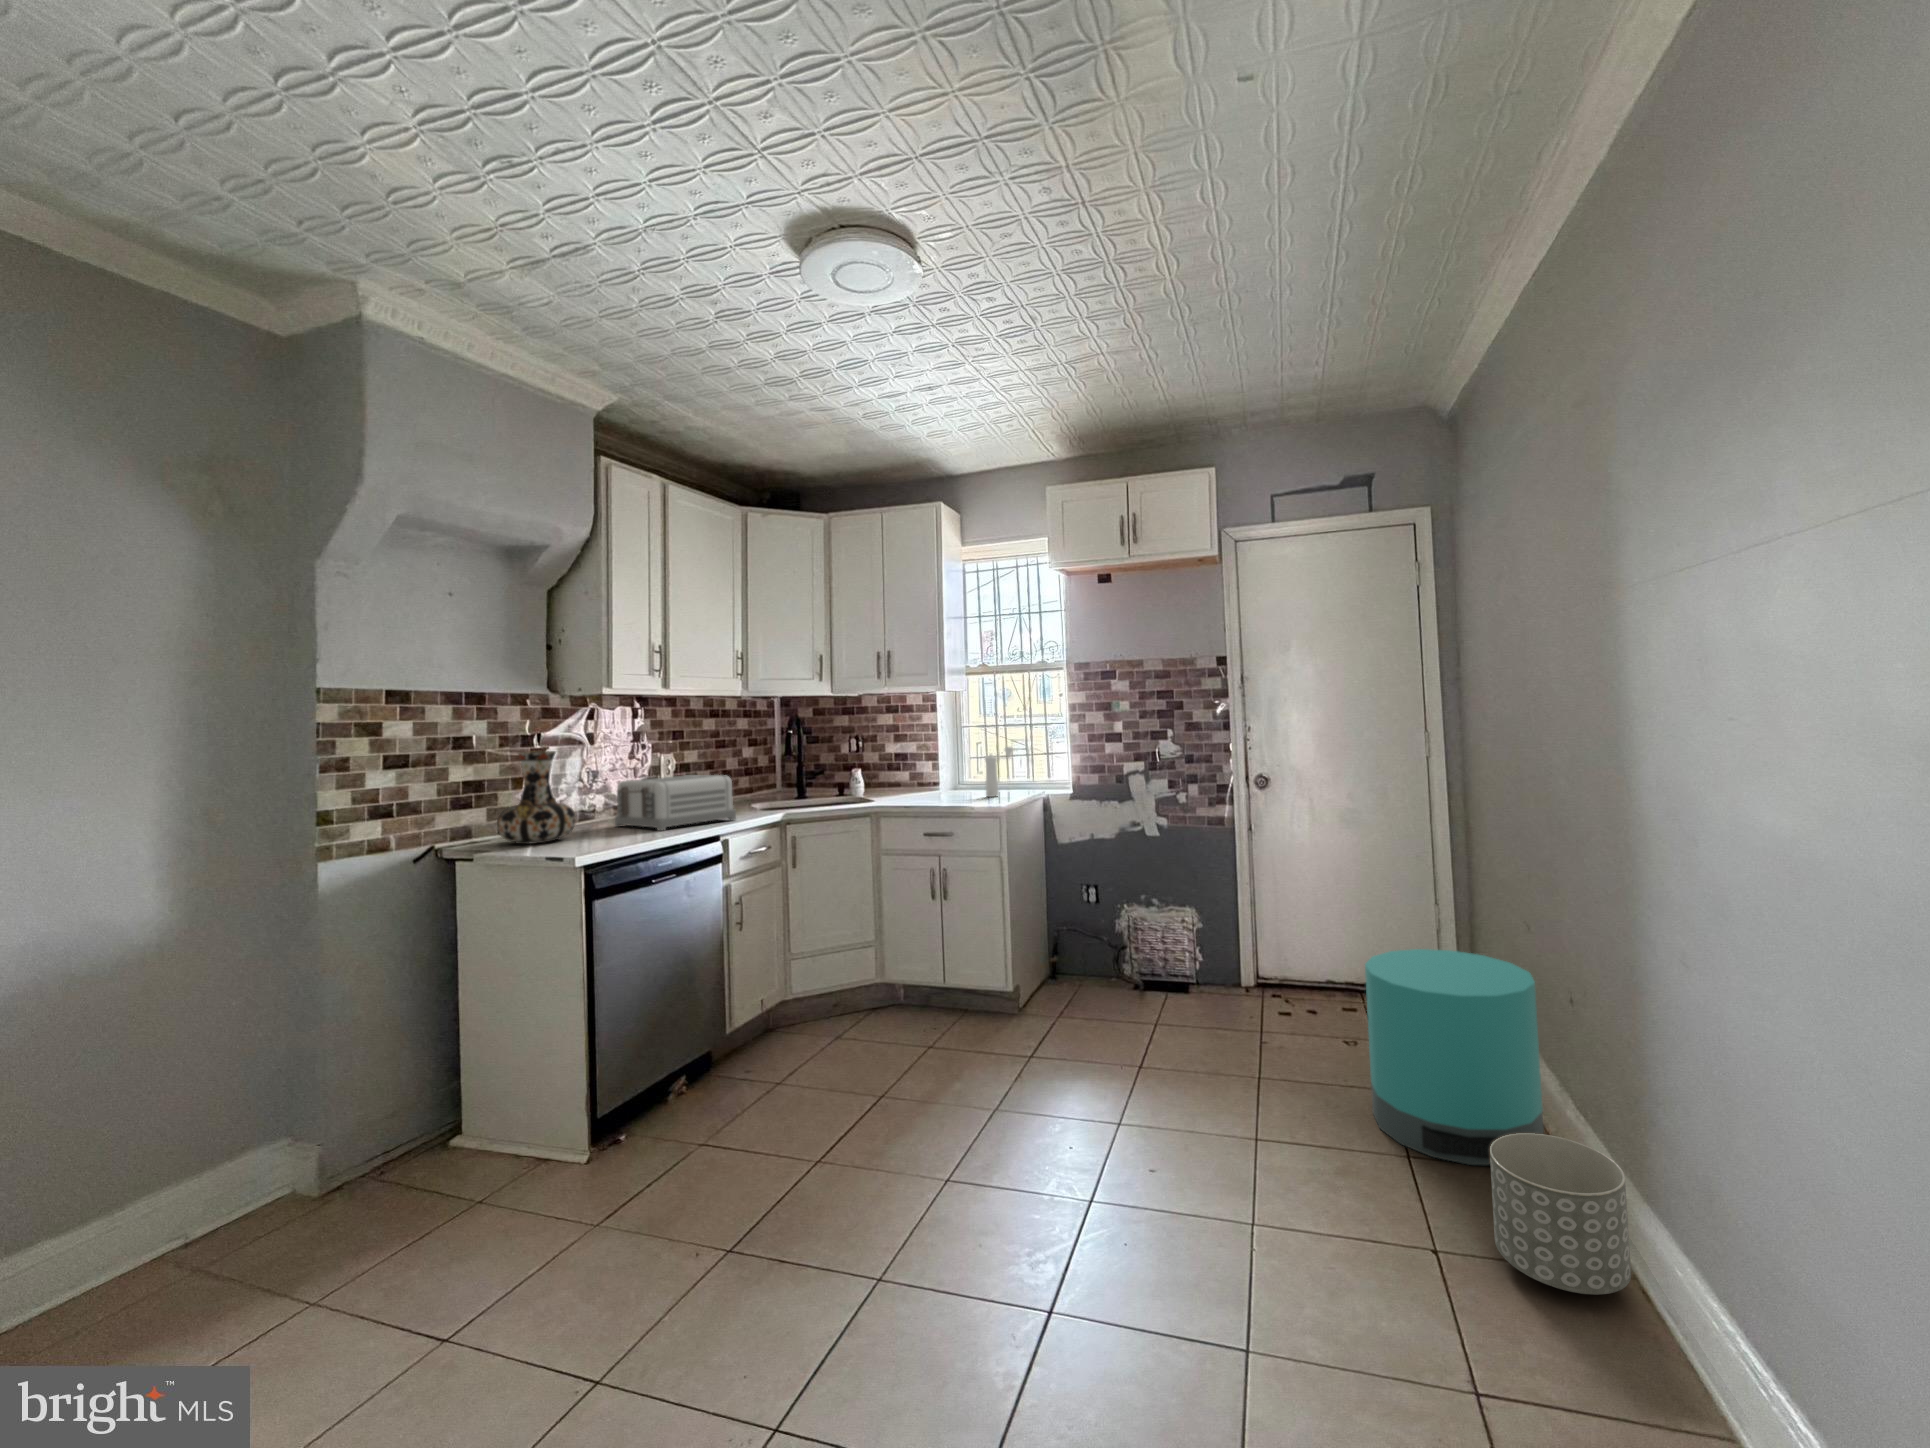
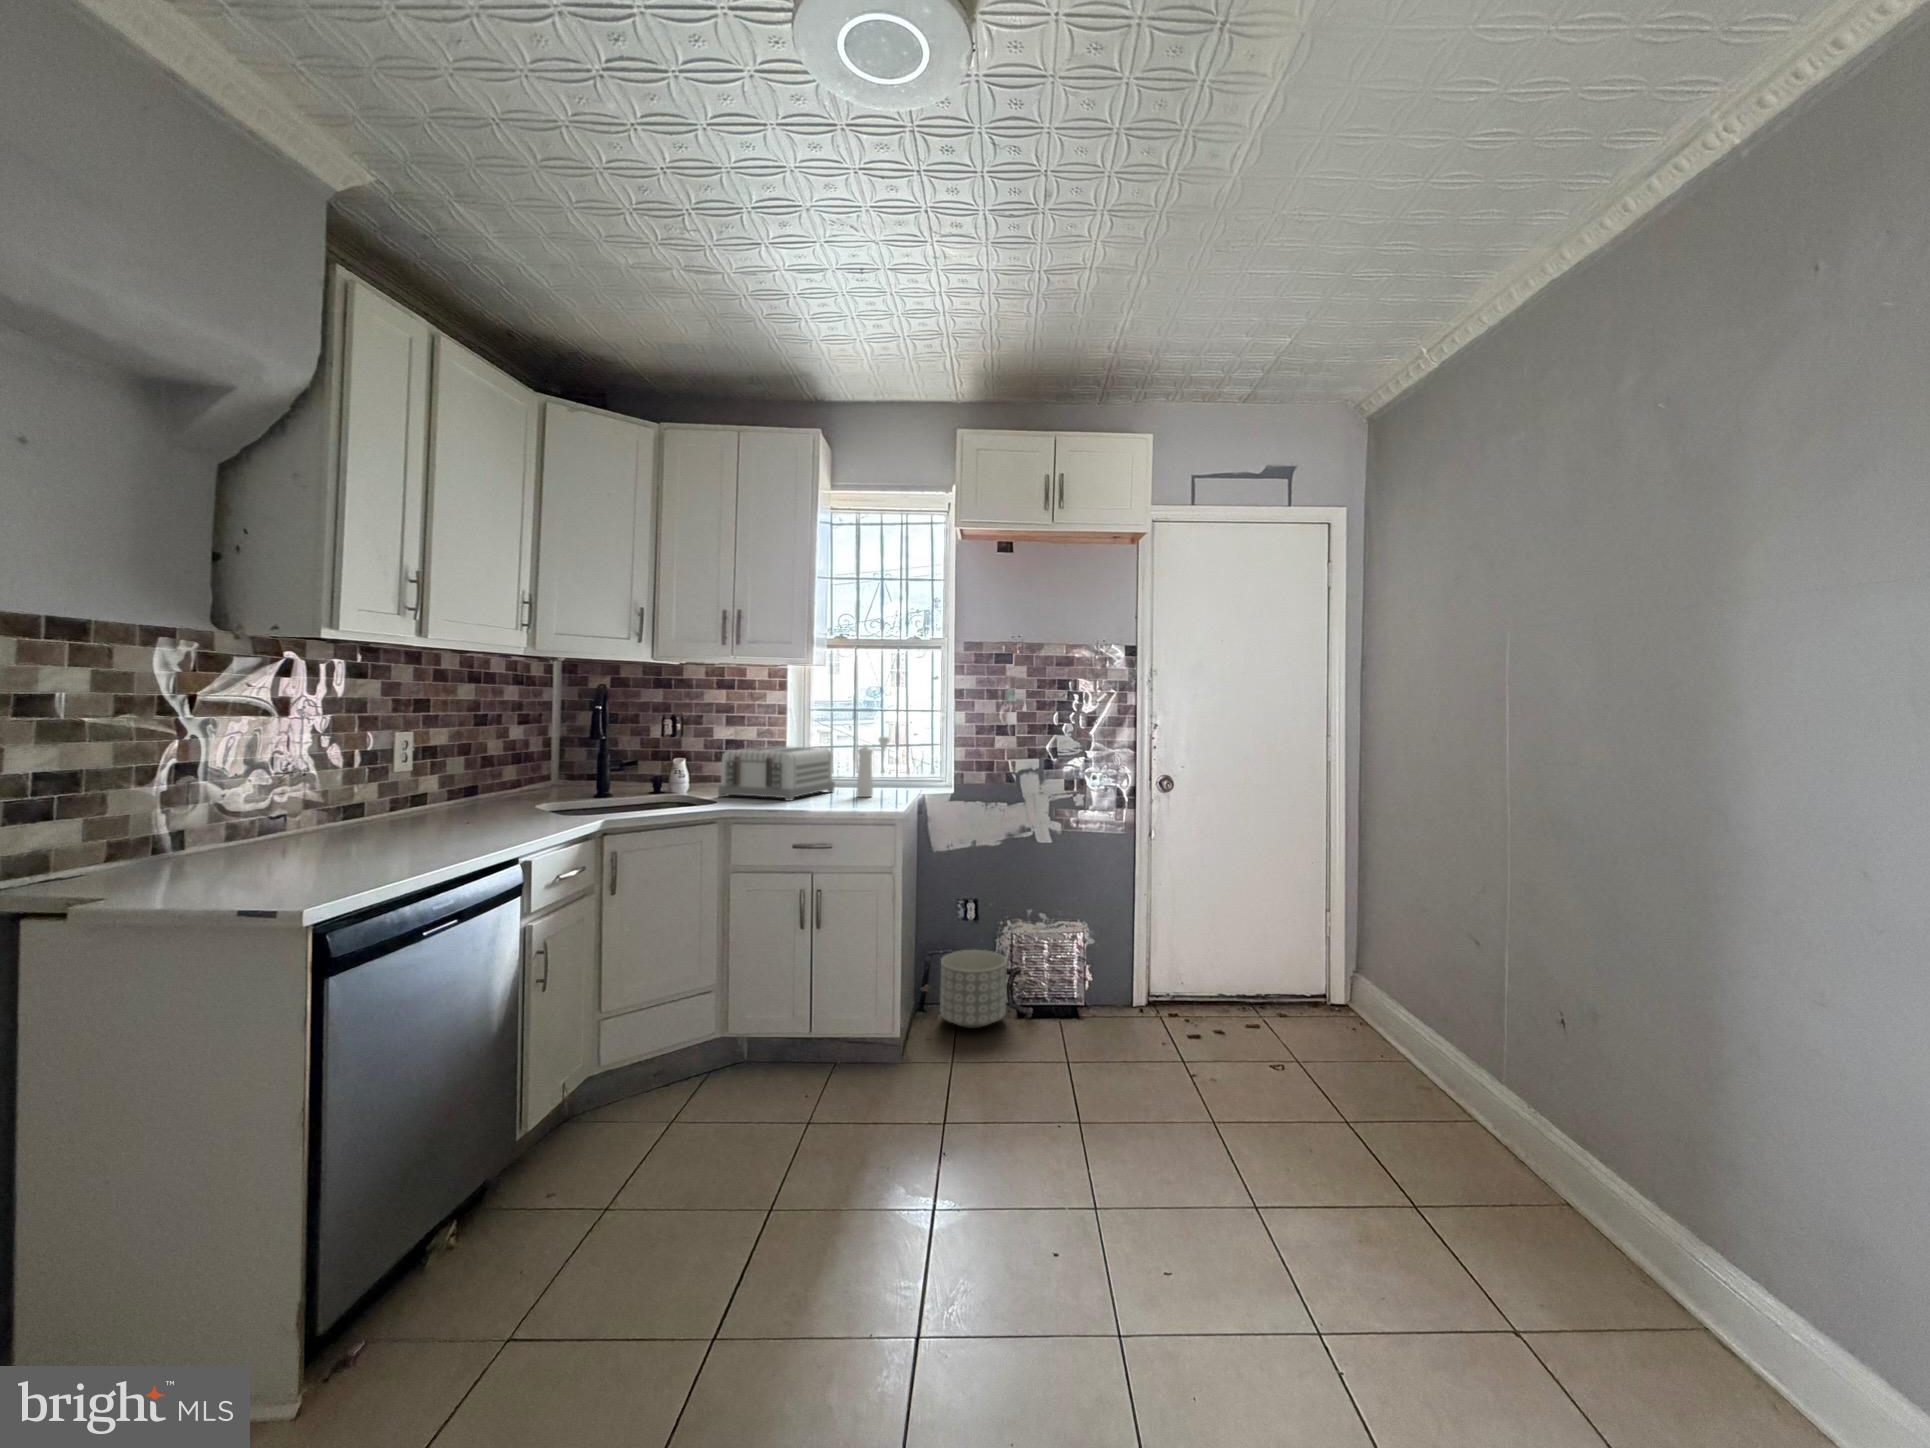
vase: present [497,751,576,844] -> none [107,725,269,881]
toaster: present [615,775,736,831] -> present [718,746,835,801]
trash can: present [1365,949,1544,1165] -> none [1349,972,1532,1216]
planter: present [1490,1133,1631,1295] -> present [940,950,1007,1028]

